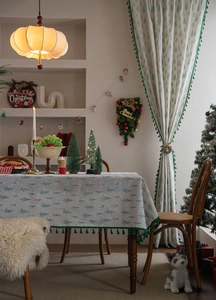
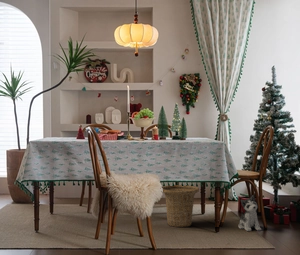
basket: none [68,232,117,285] -> present [162,185,199,227]

